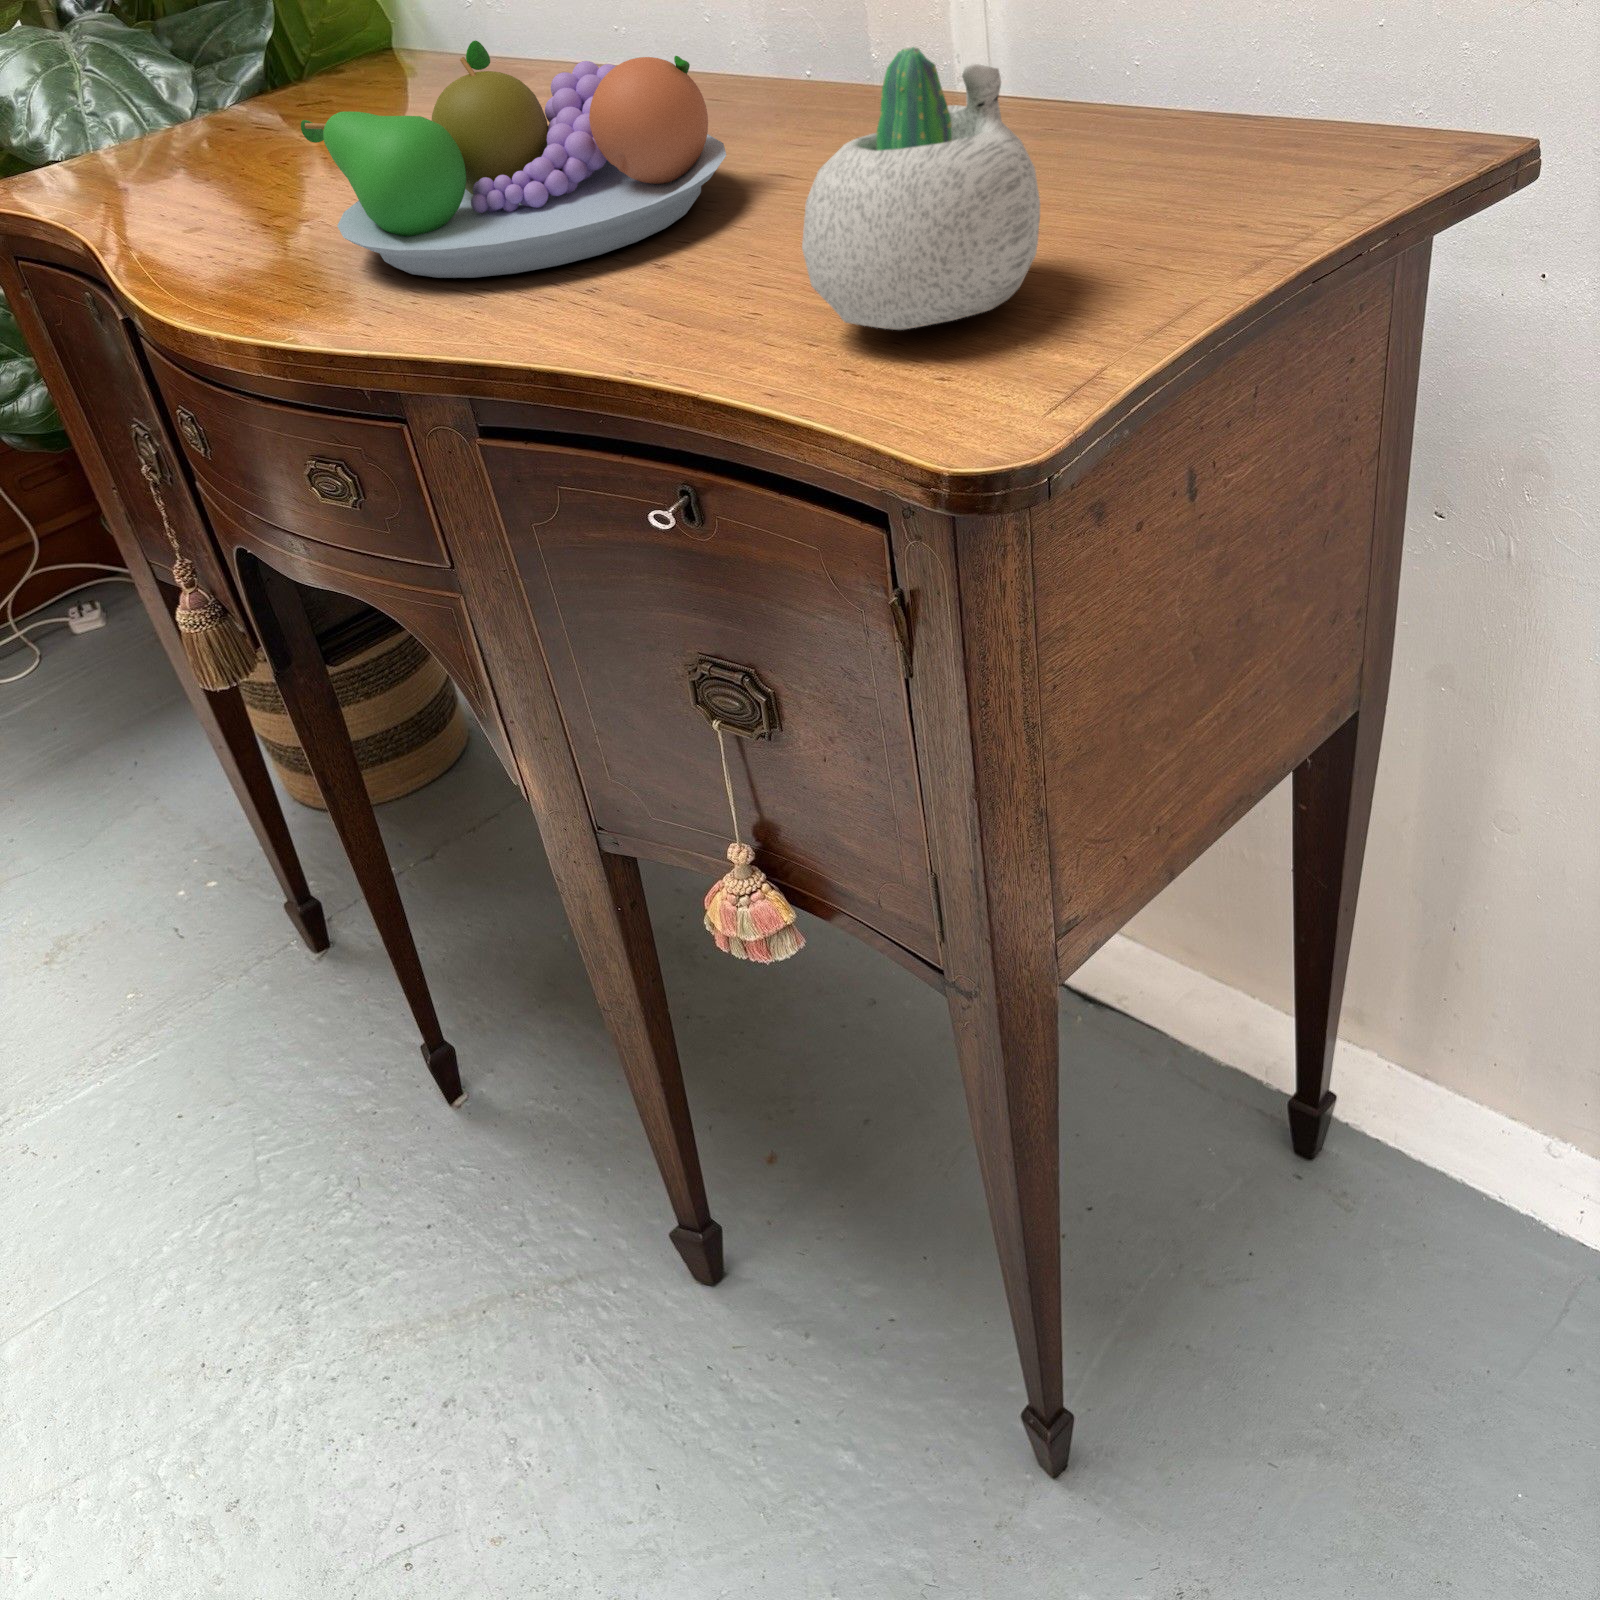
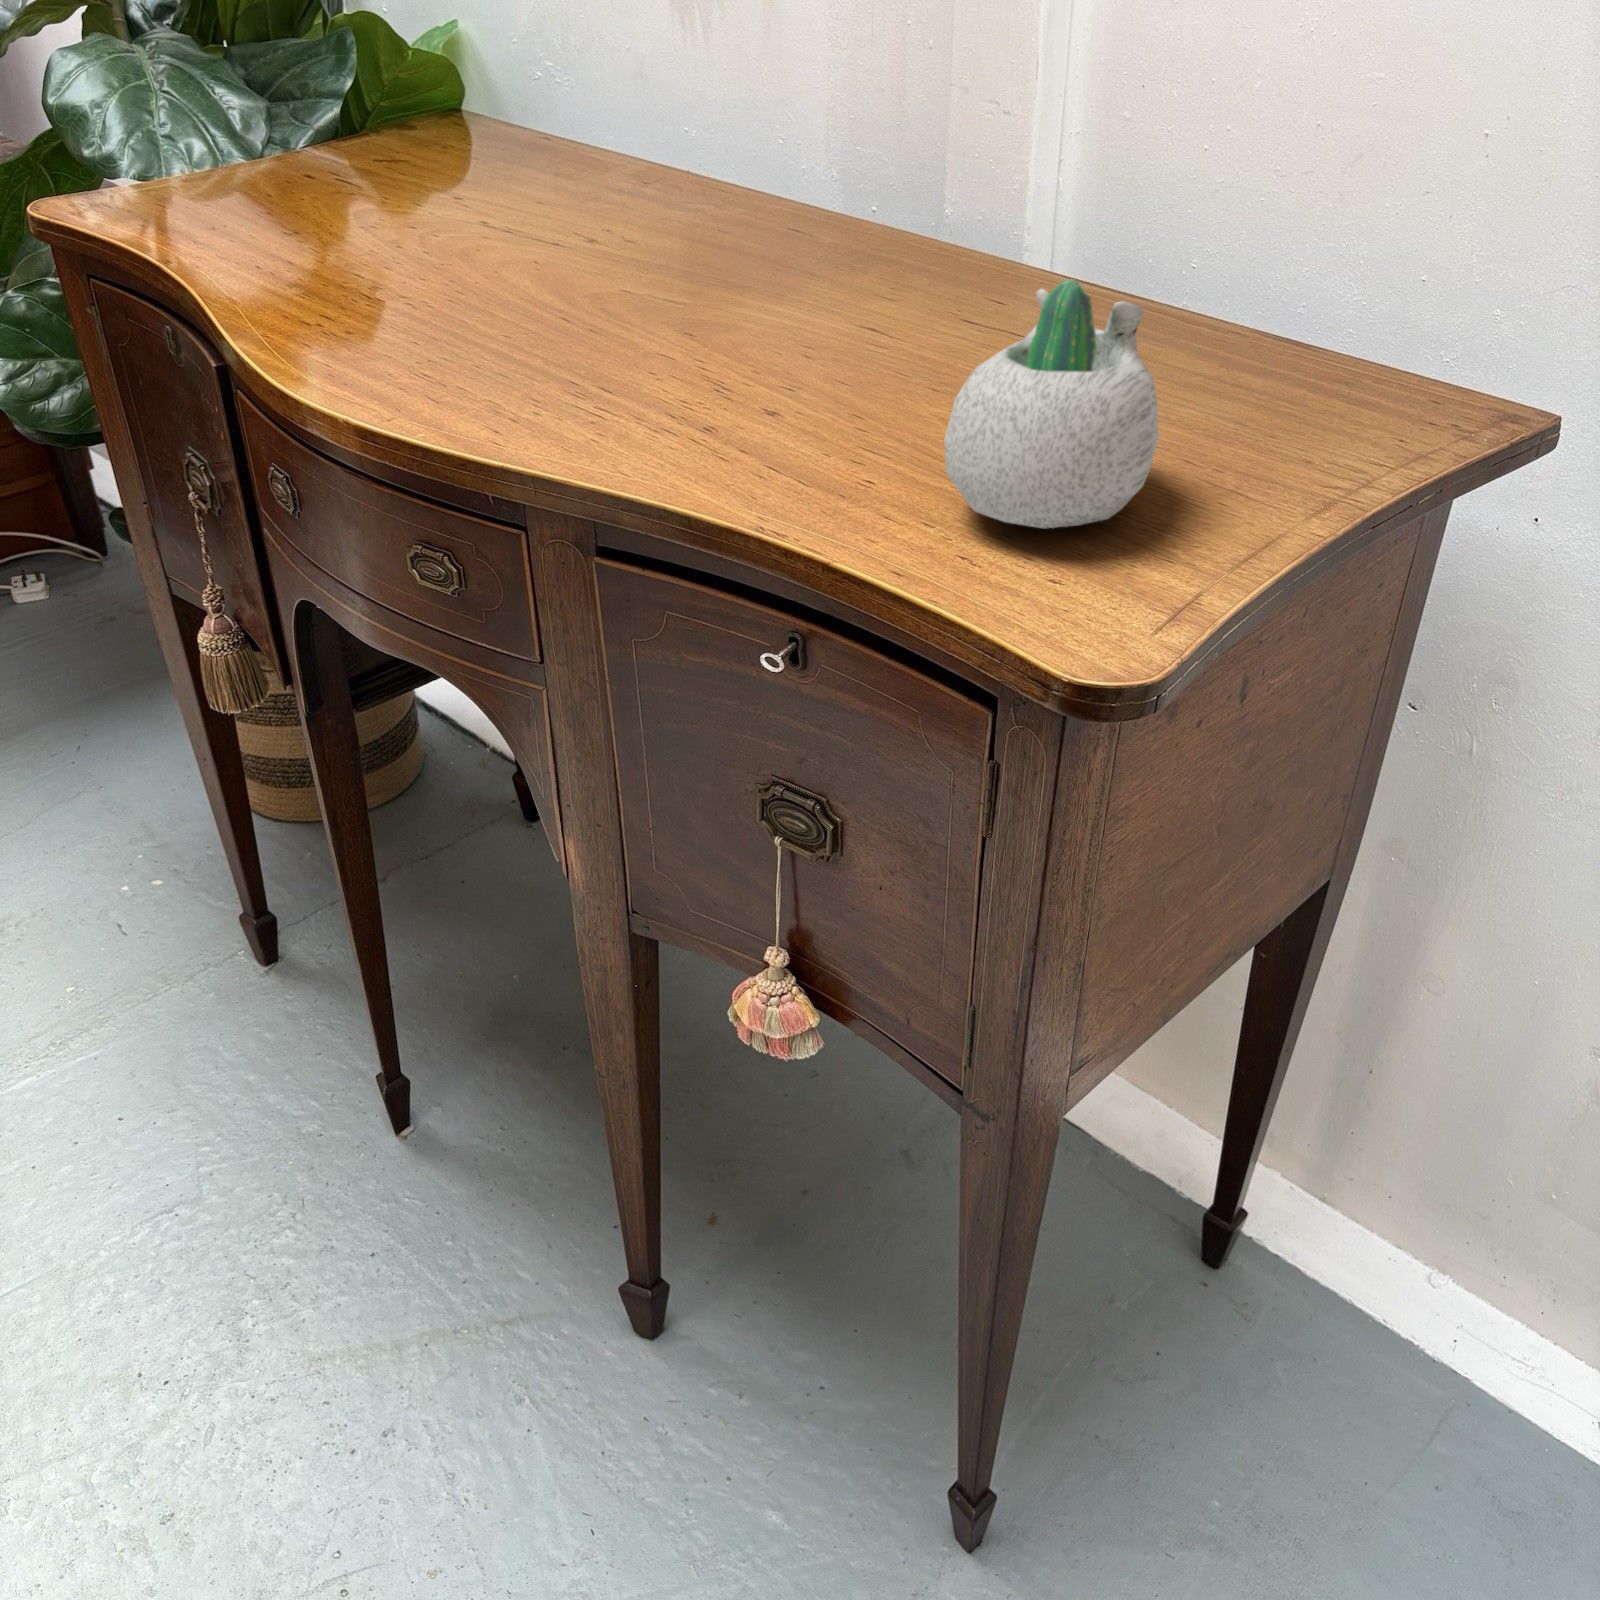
fruit bowl: present [301,40,726,278] -> none [429,160,833,396]

